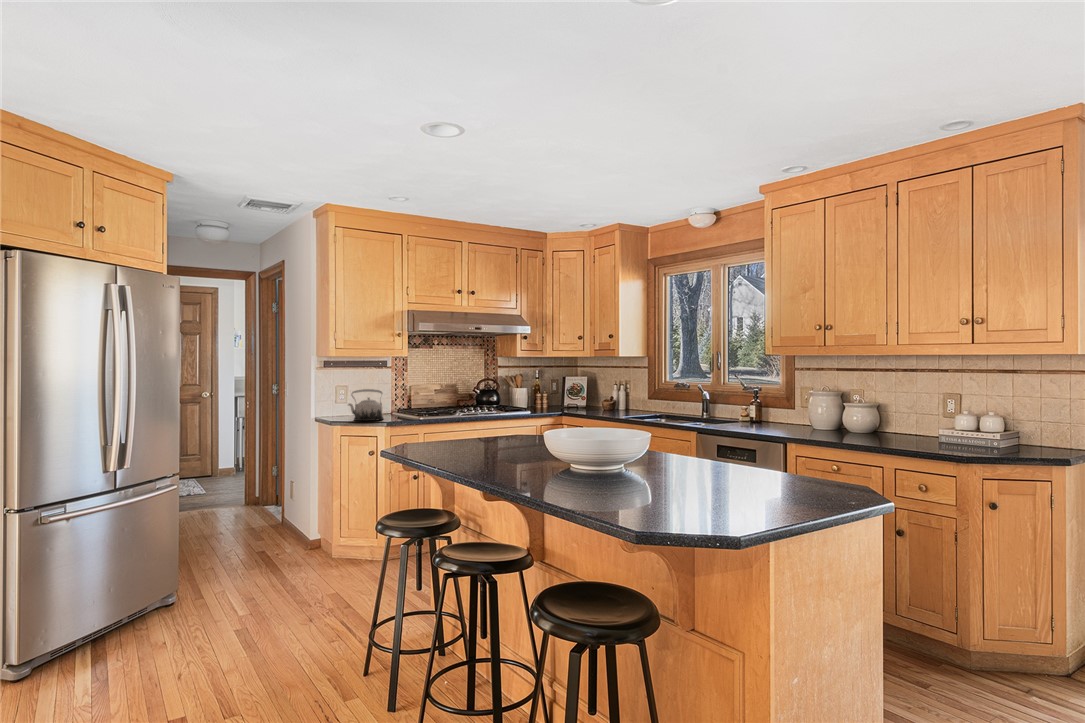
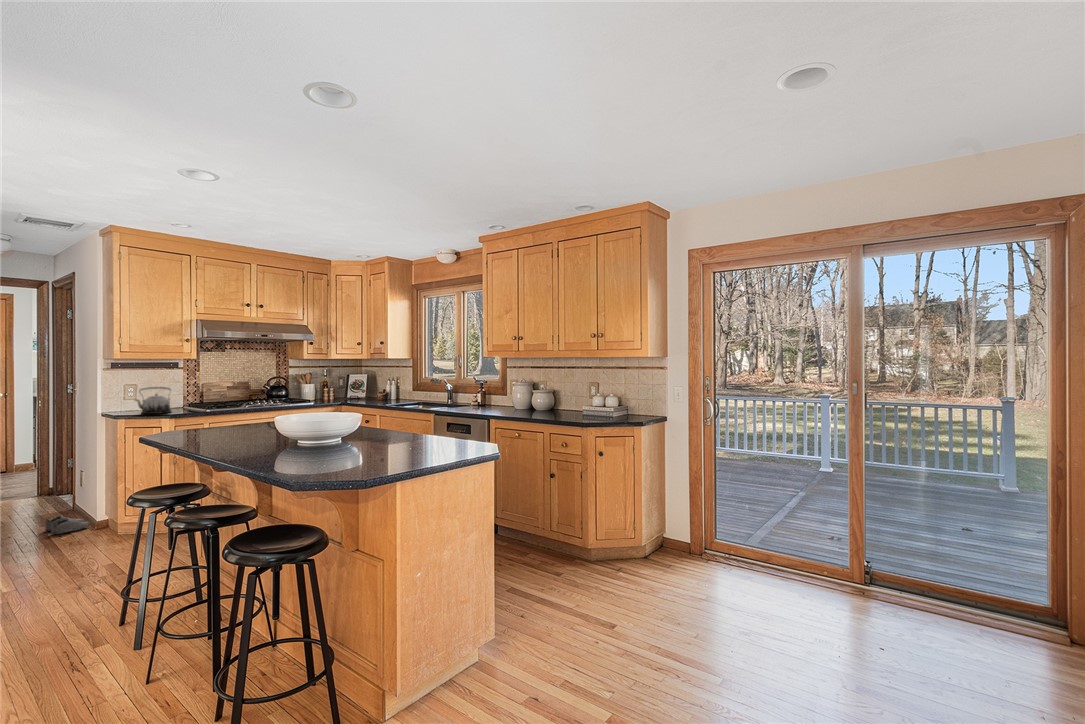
shoe: none [261,530,302,552] -> present [45,515,90,534]

